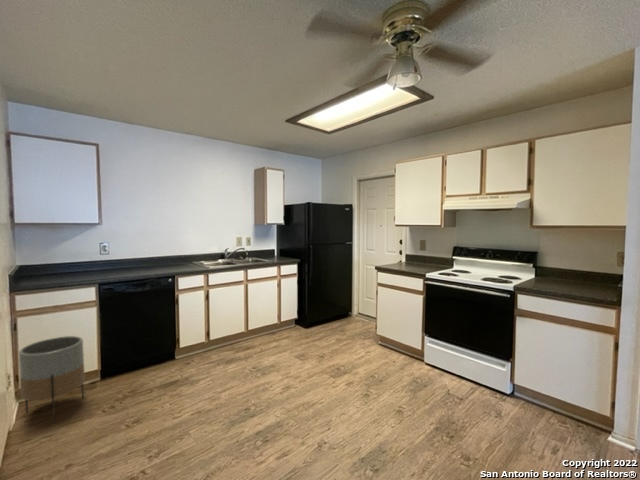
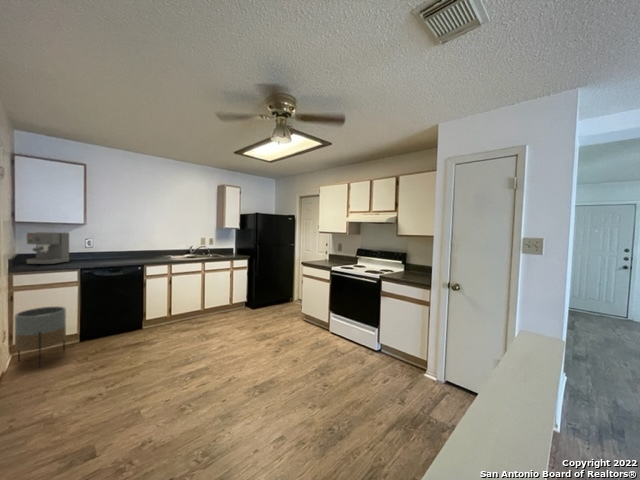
coffee maker: none [29,236,83,279] -> present [27,232,69,264]

